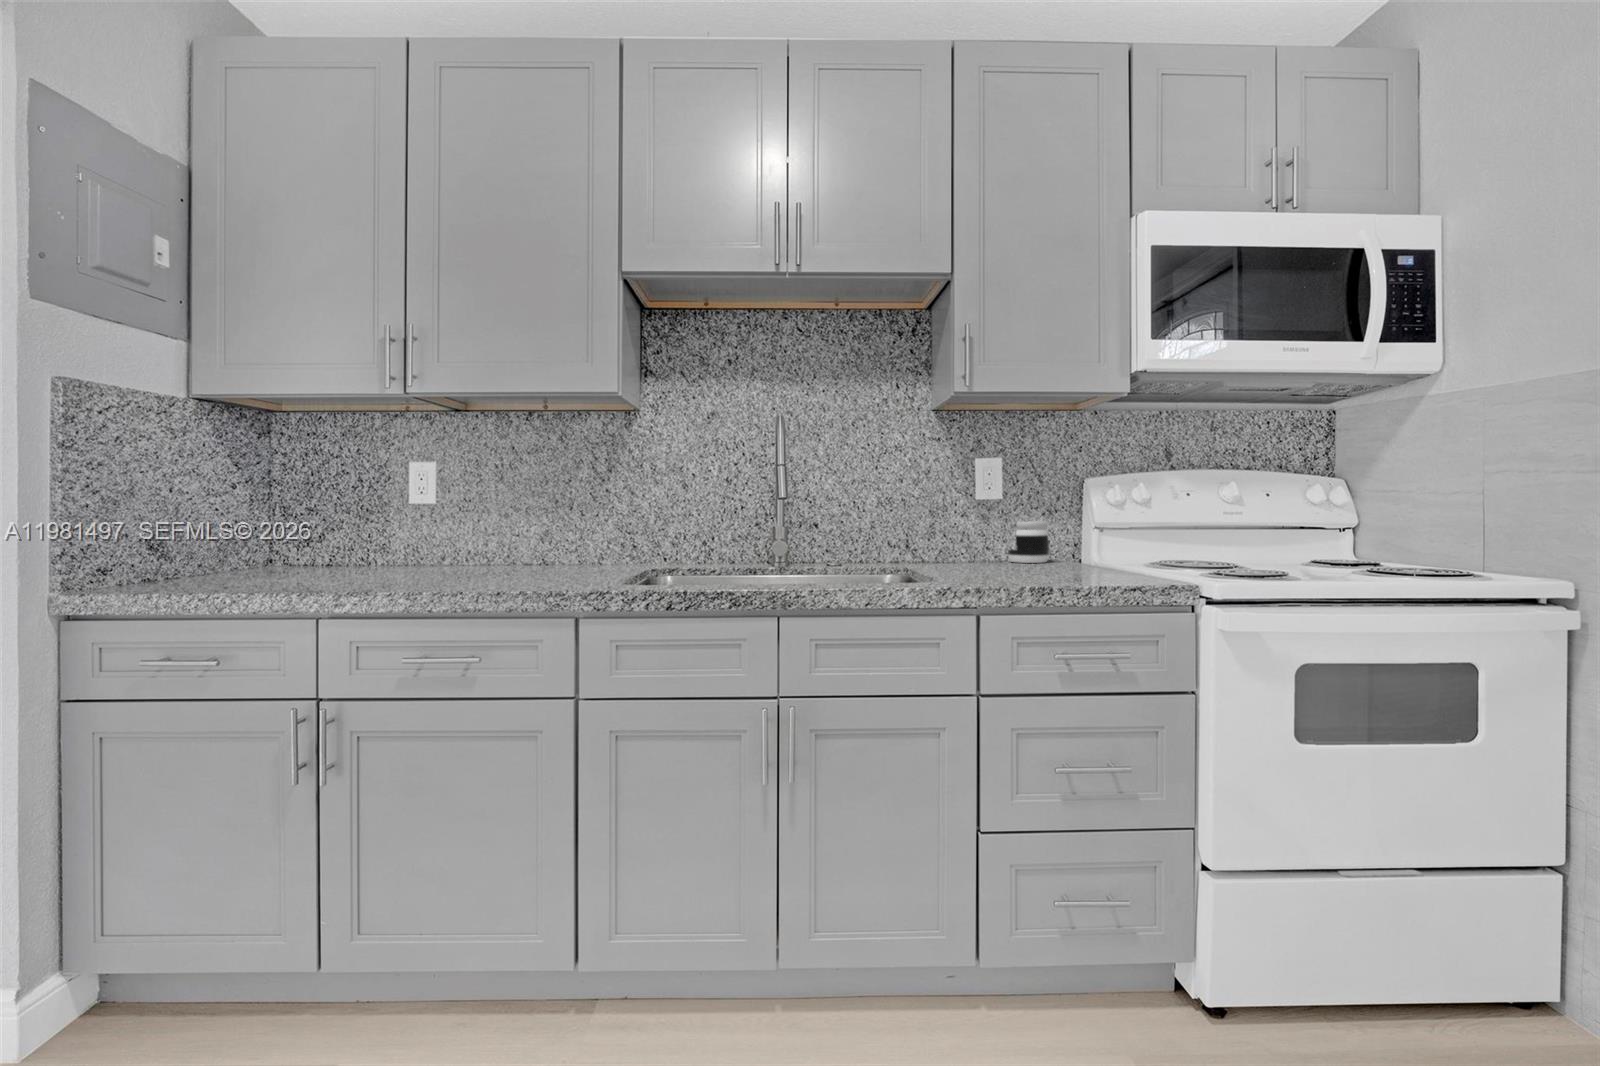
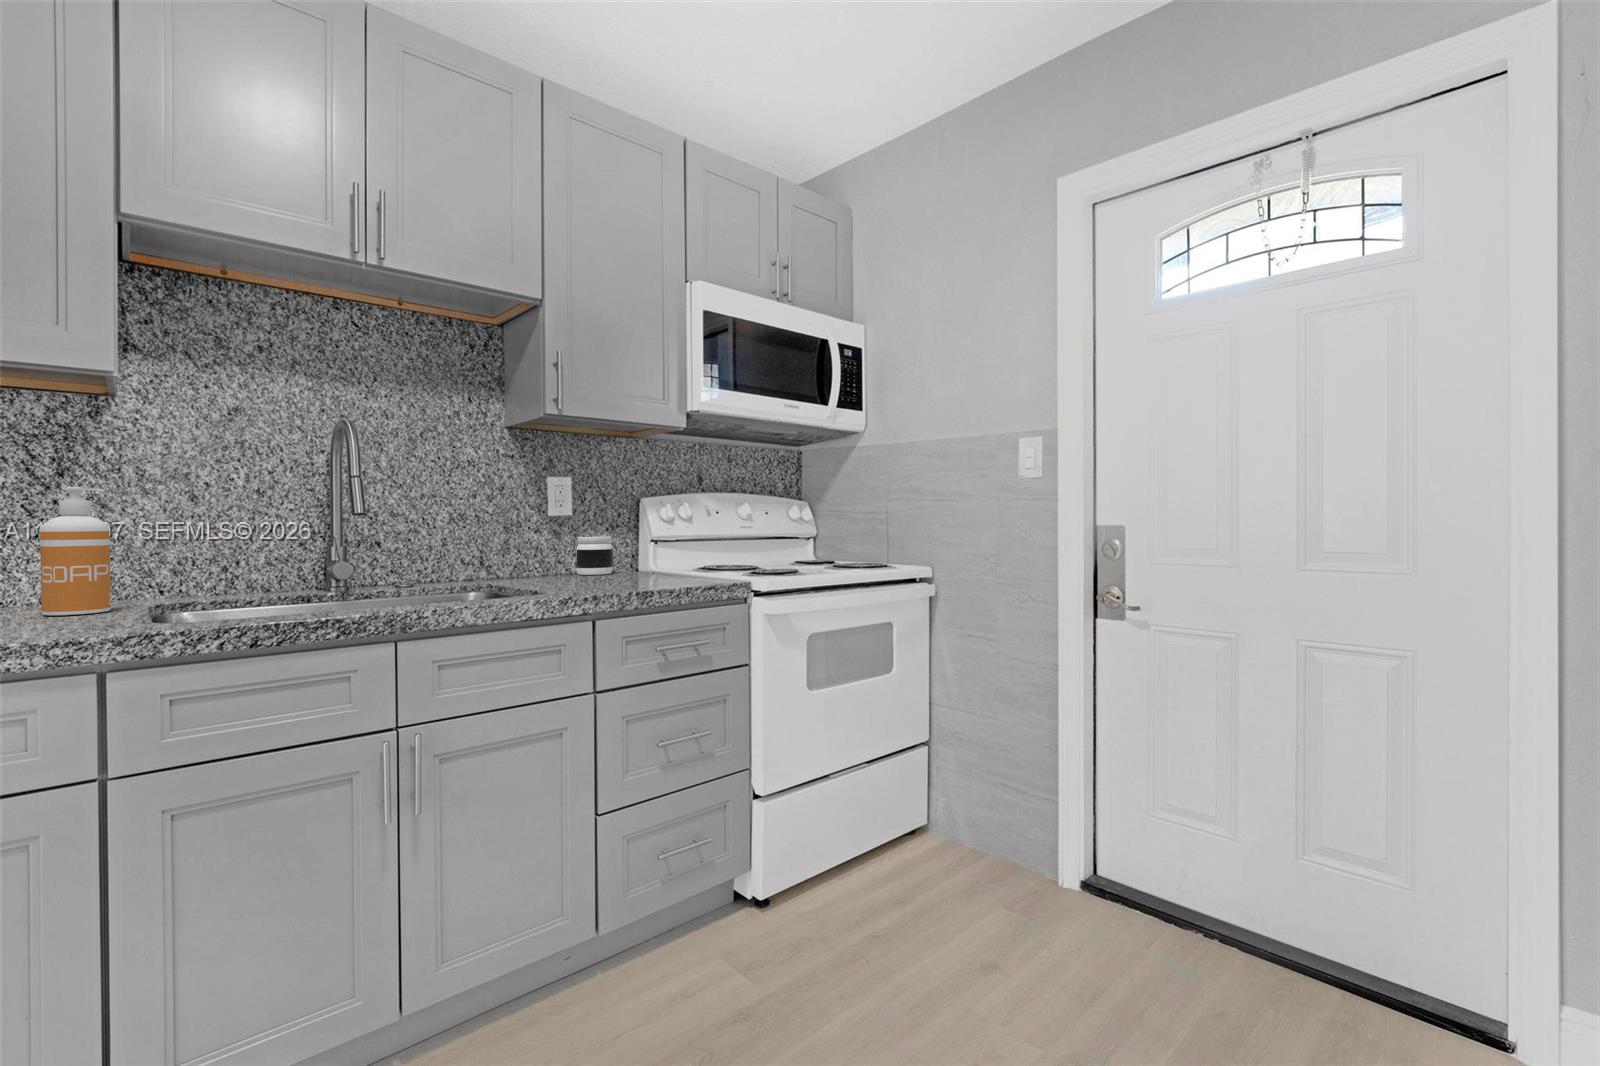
soap dispenser: none [587,481,627,575] -> present [40,487,111,615]

